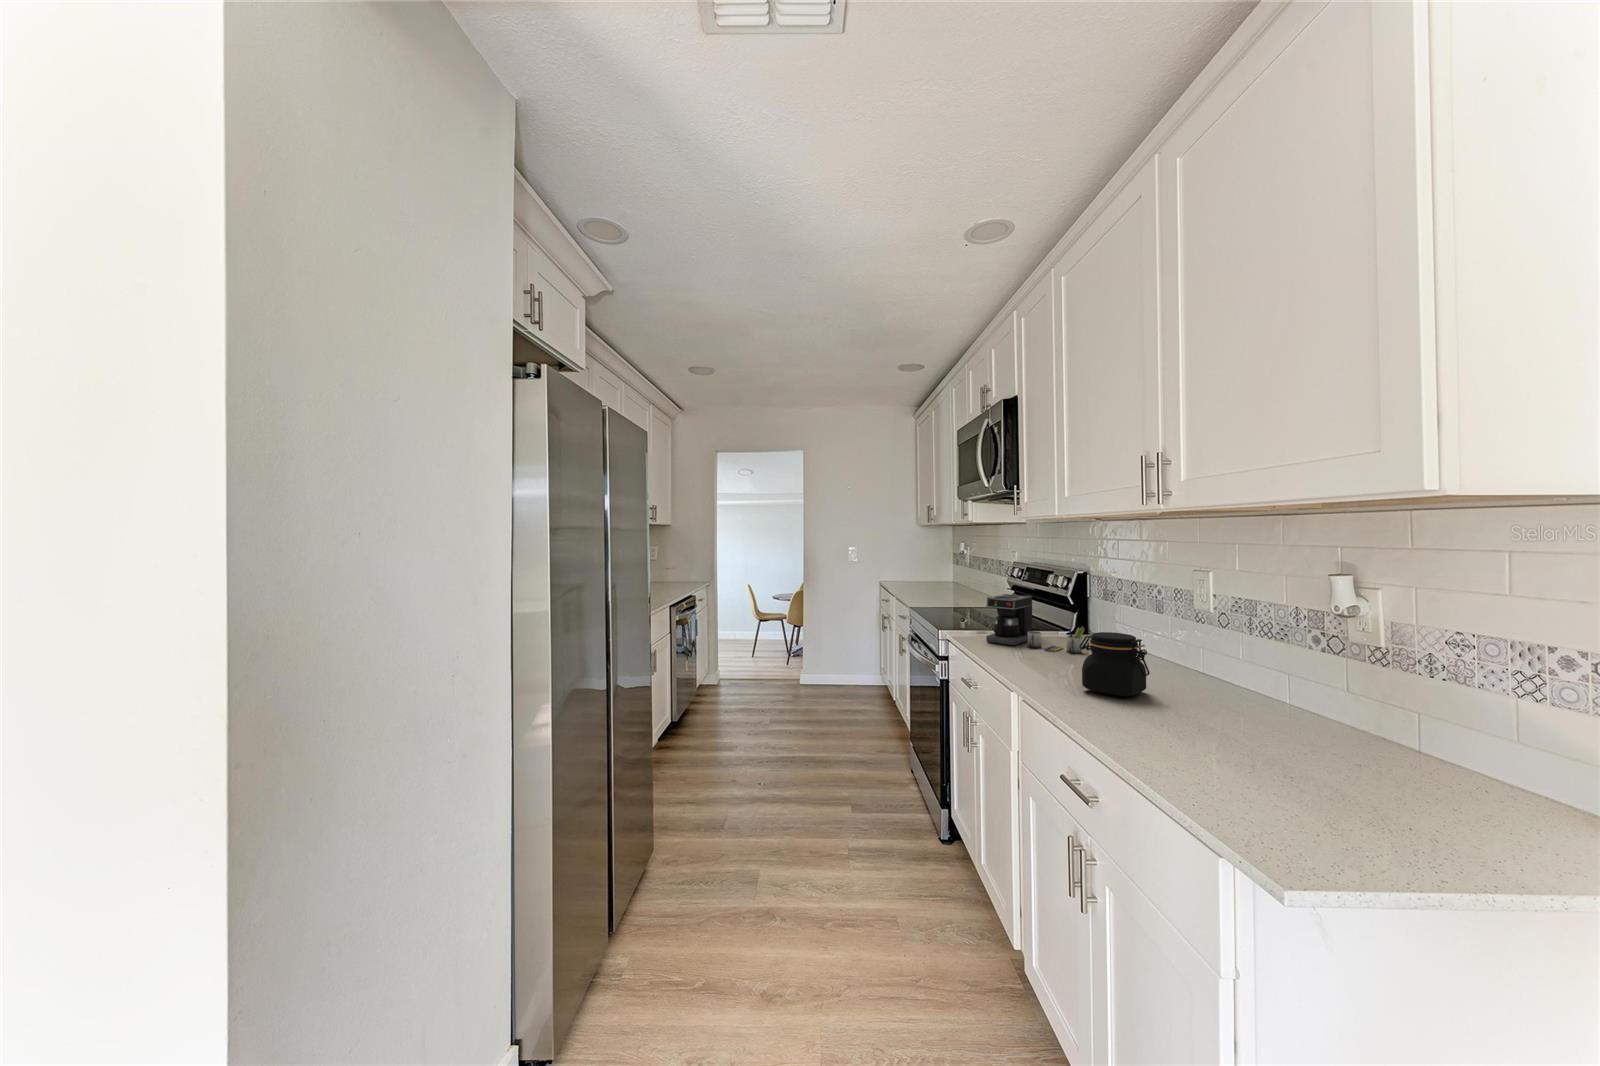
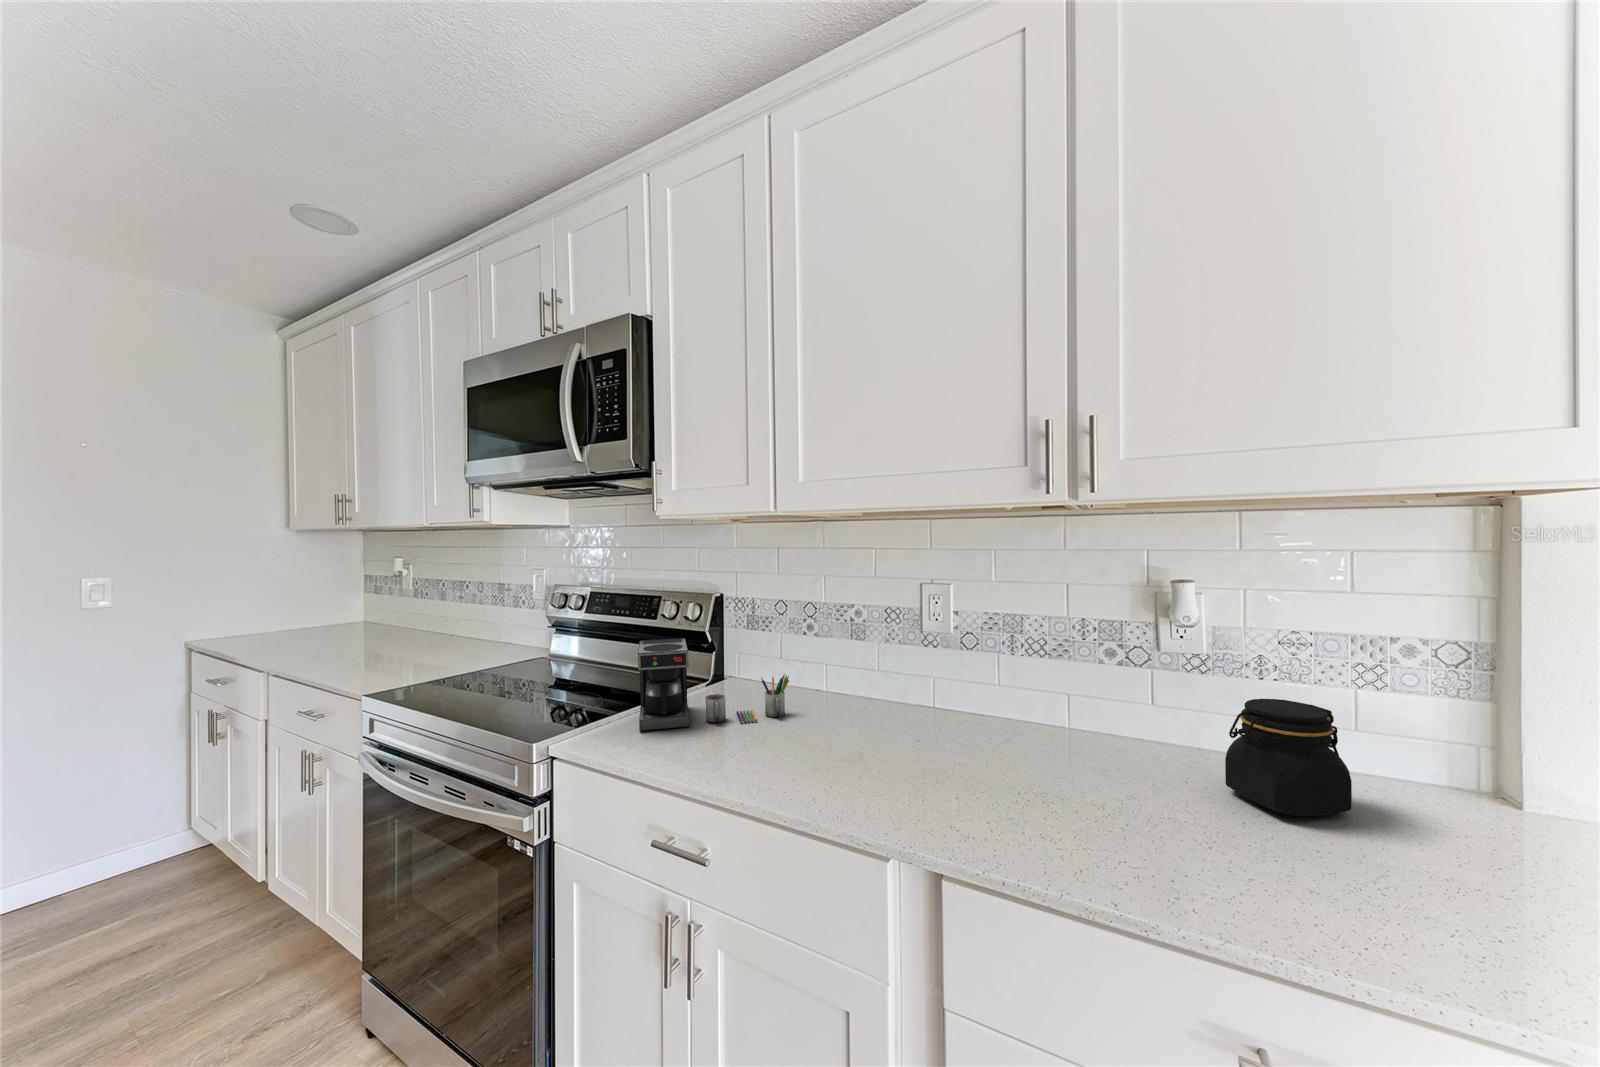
jar: present [1079,632,1150,696] -> present [1225,699,1352,816]

